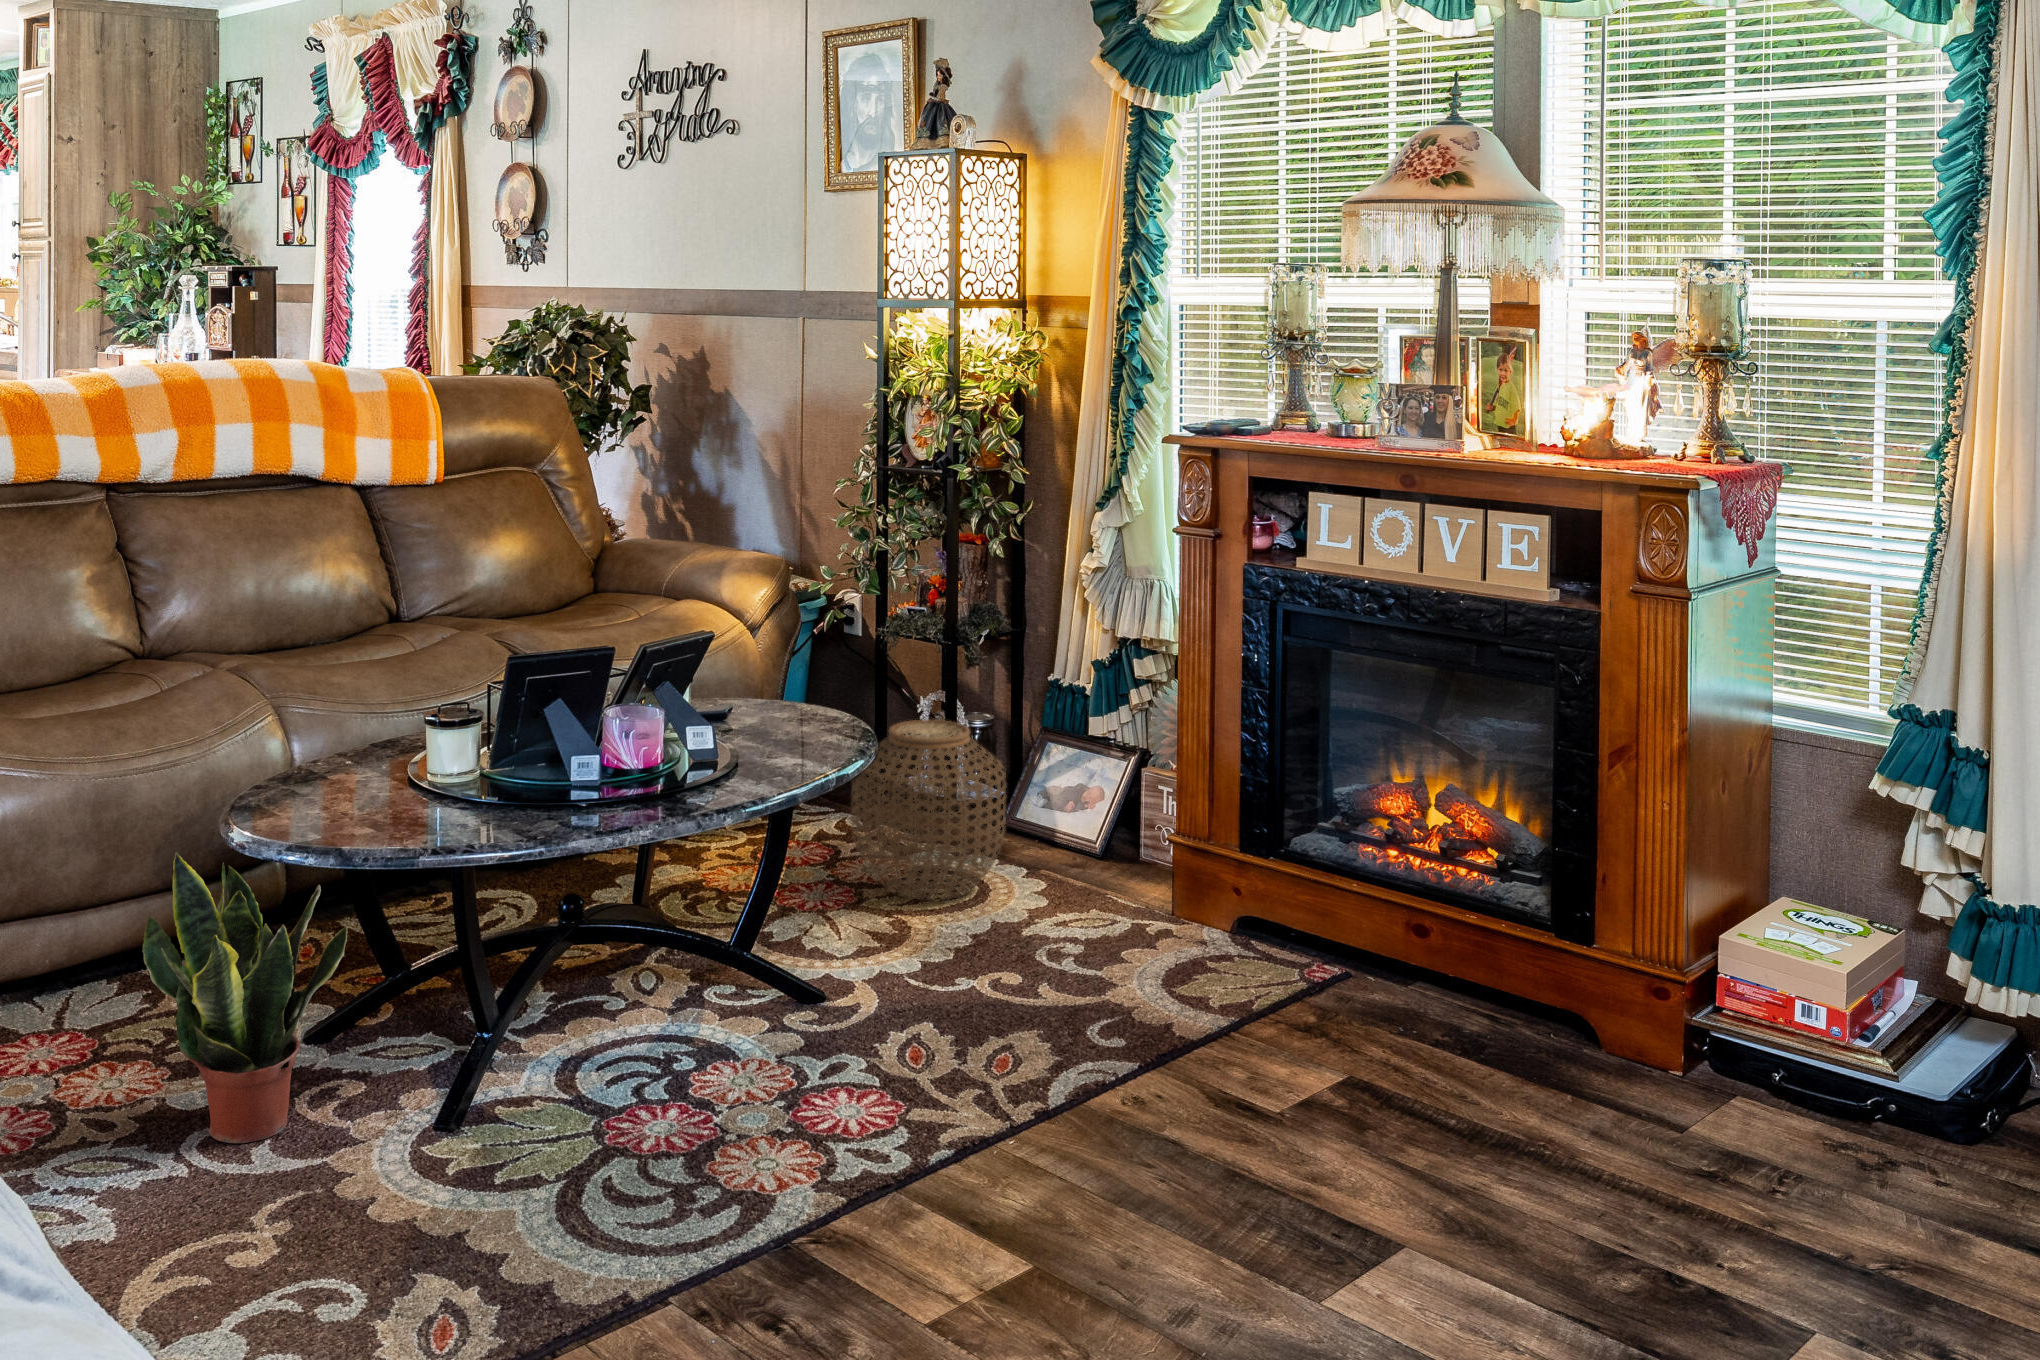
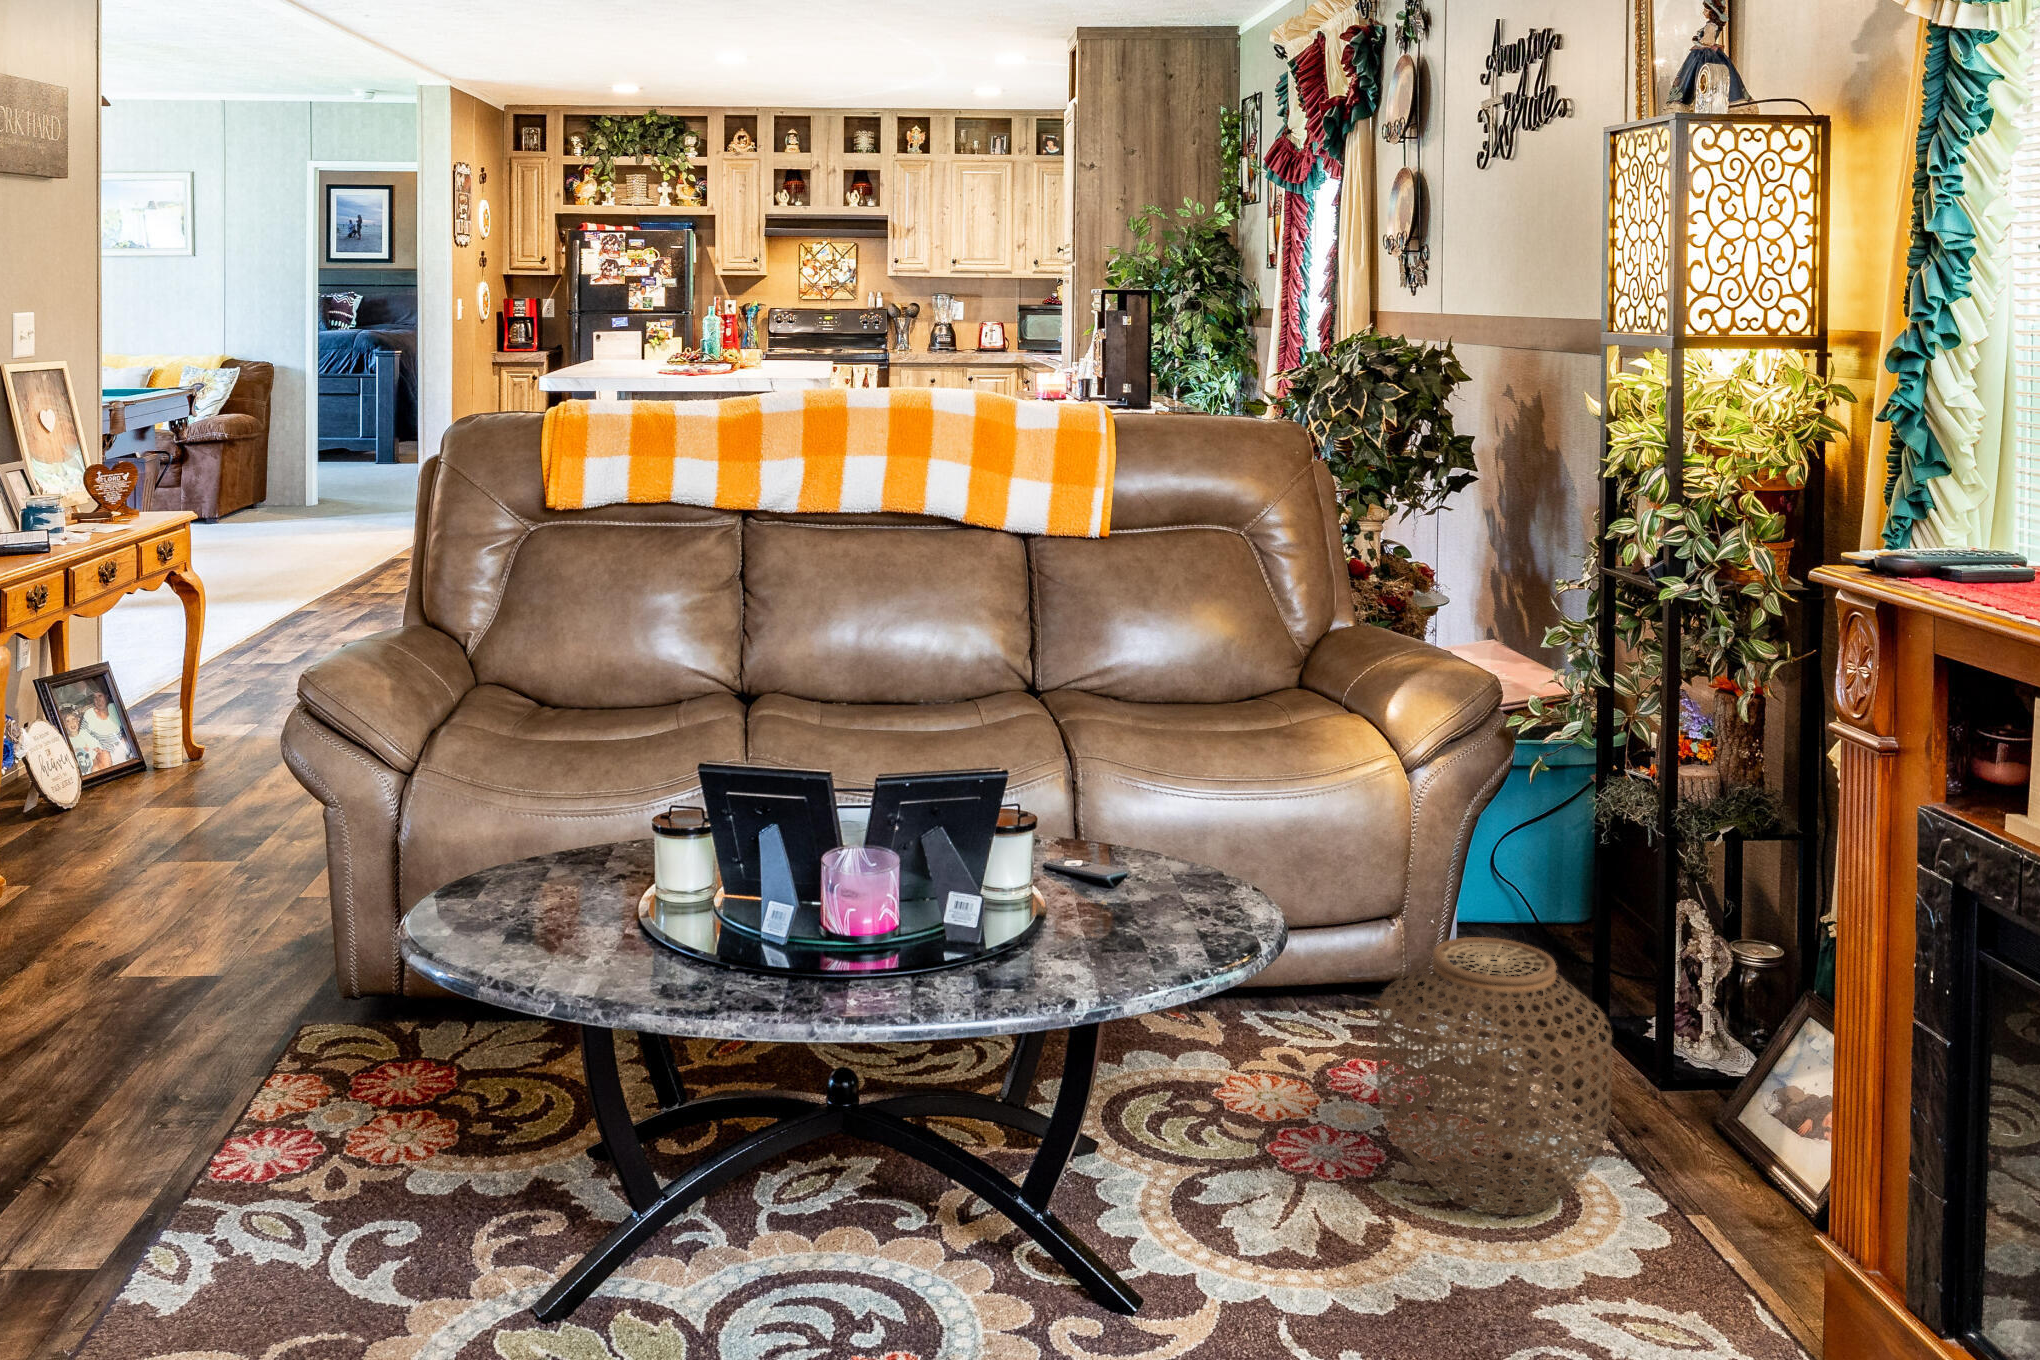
potted plant: present [142,852,347,1143] -> none [301,920,537,1259]

